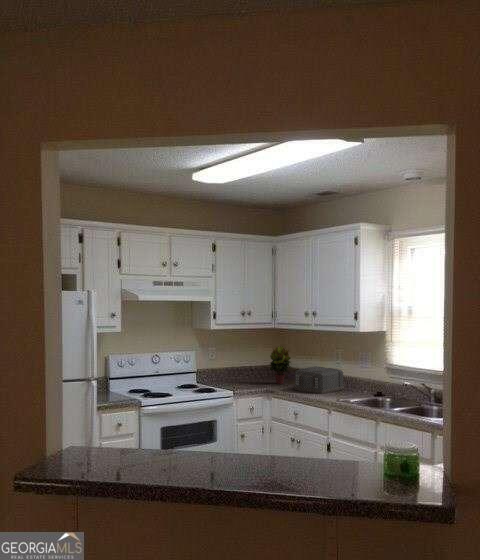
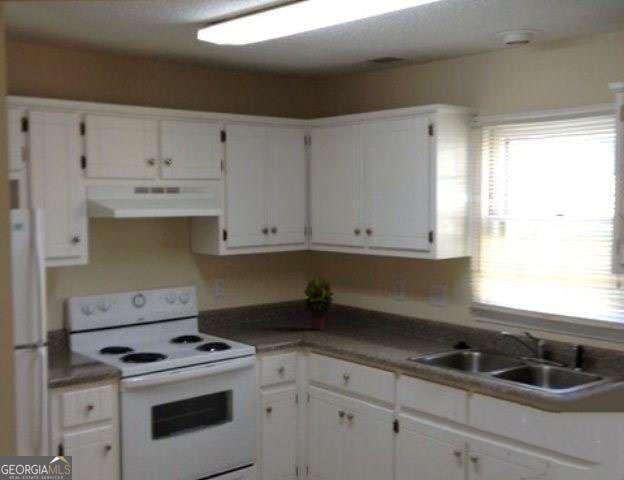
toaster: present [294,366,344,394] -> none [341,306,410,347]

